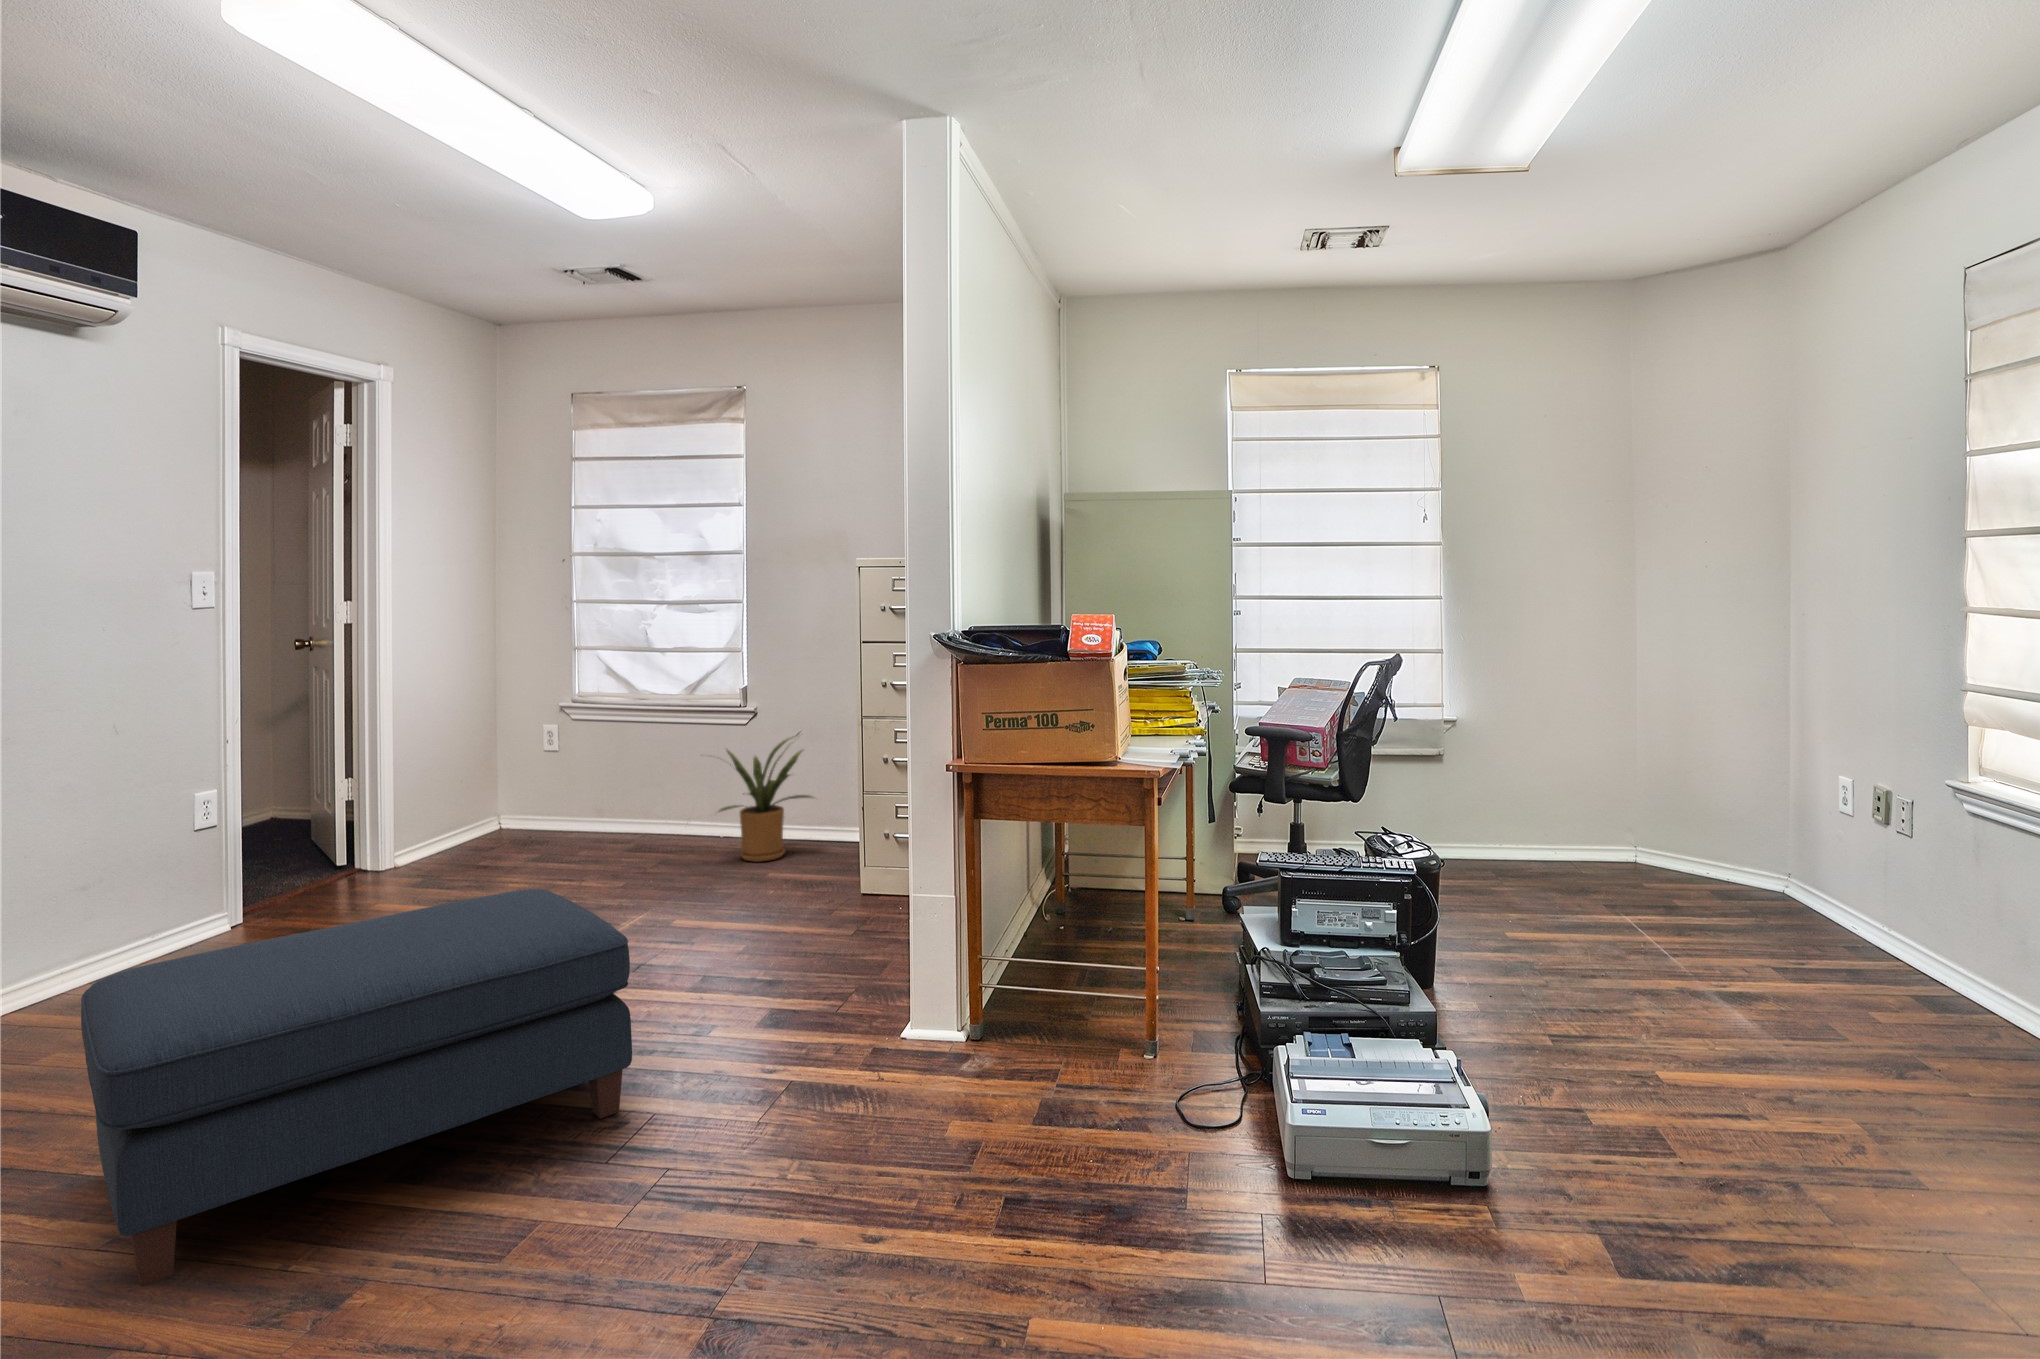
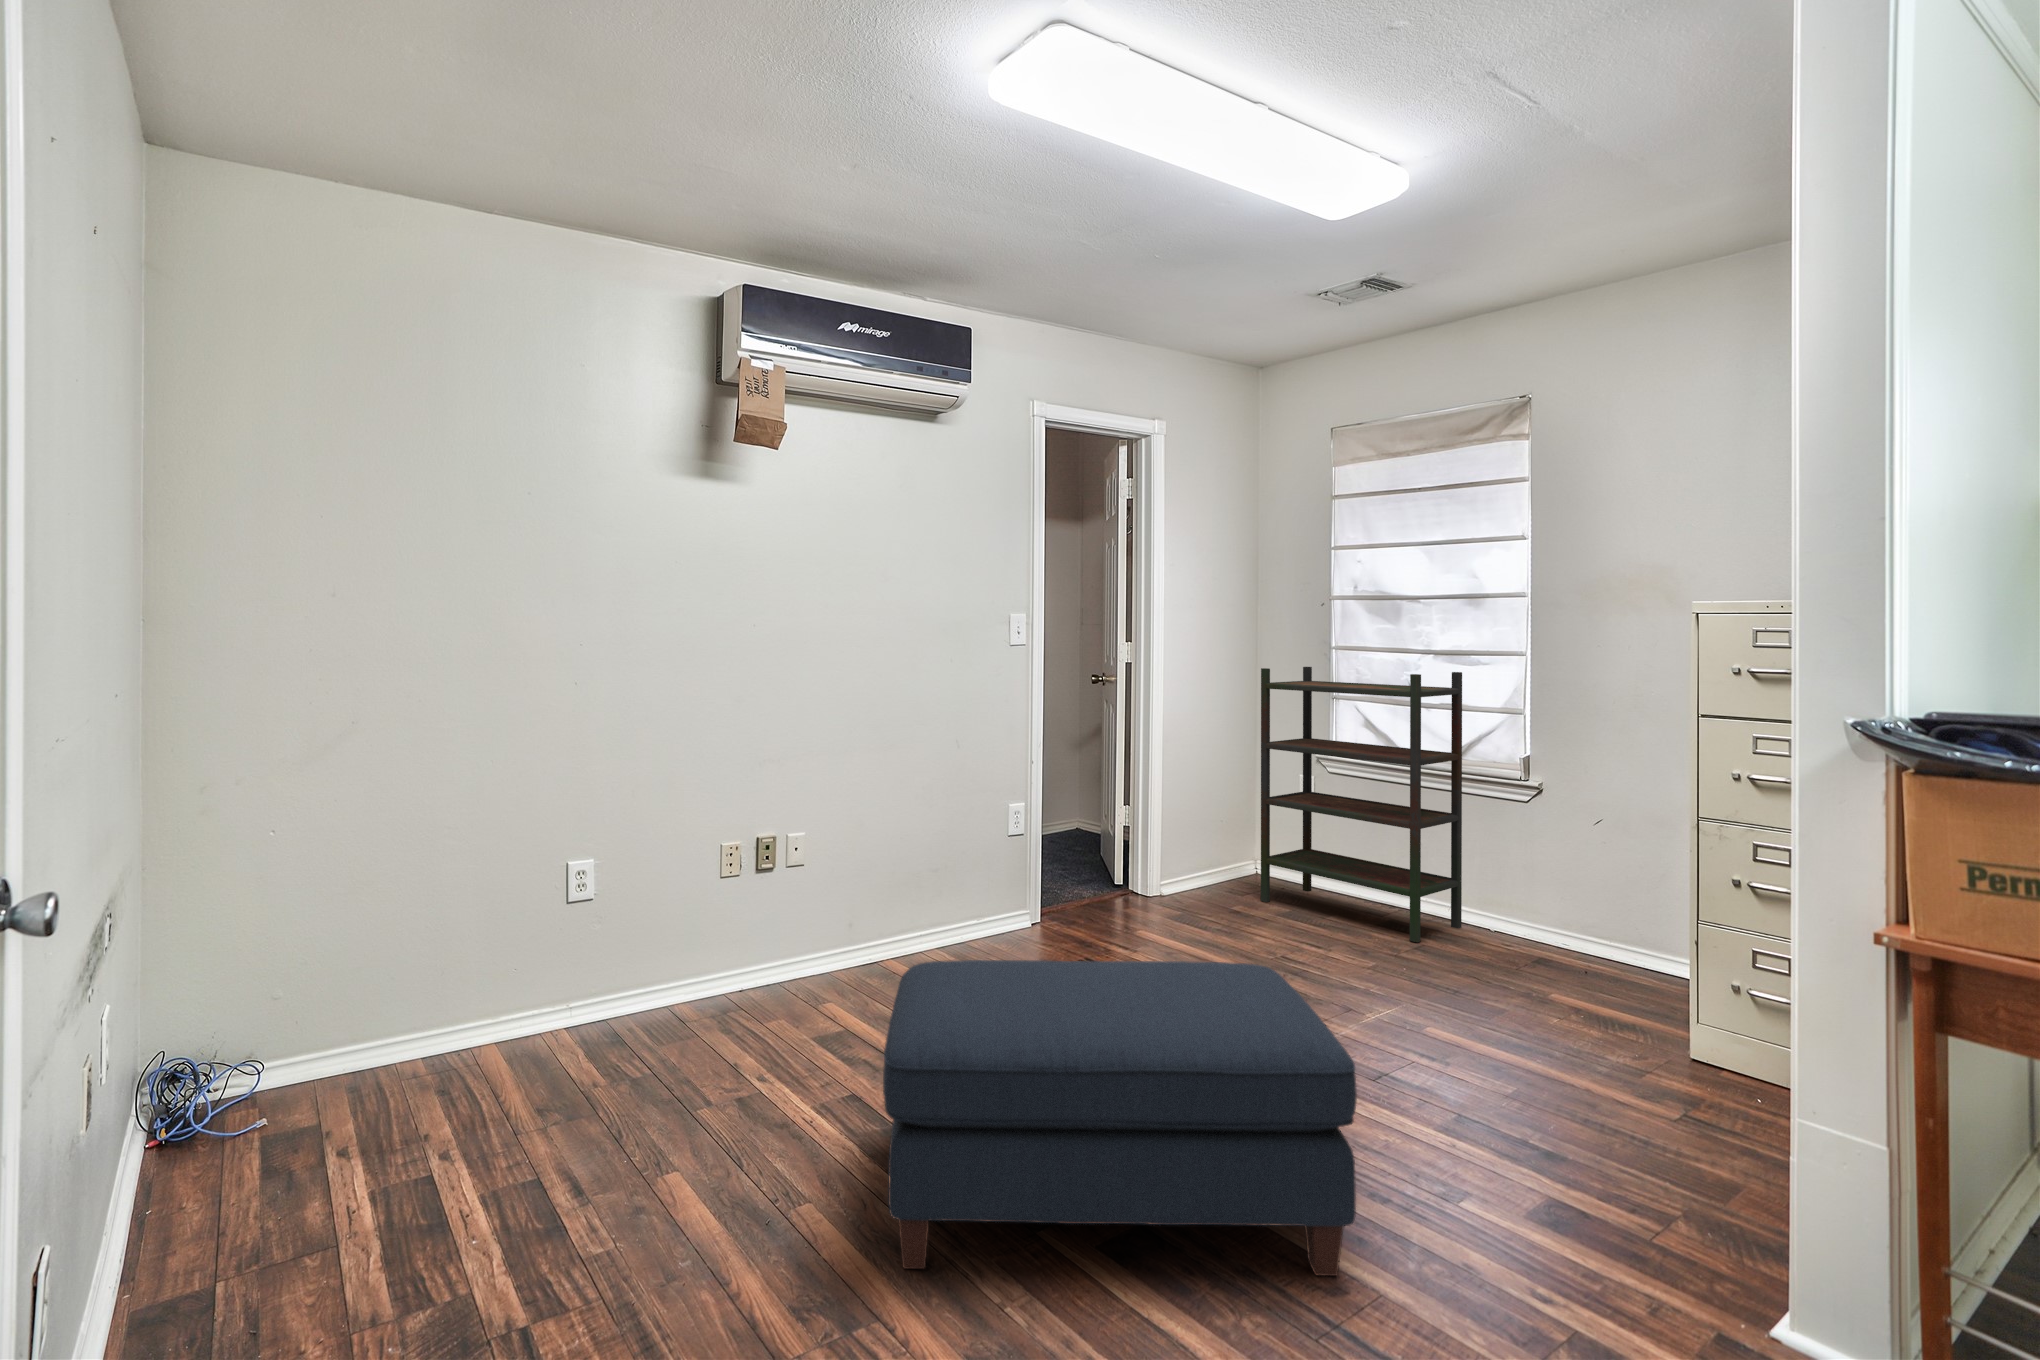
bookshelf: none [499,619,700,861] -> present [1261,667,1462,942]
house plant: present [719,737,815,862] -> none [1458,822,1622,973]

